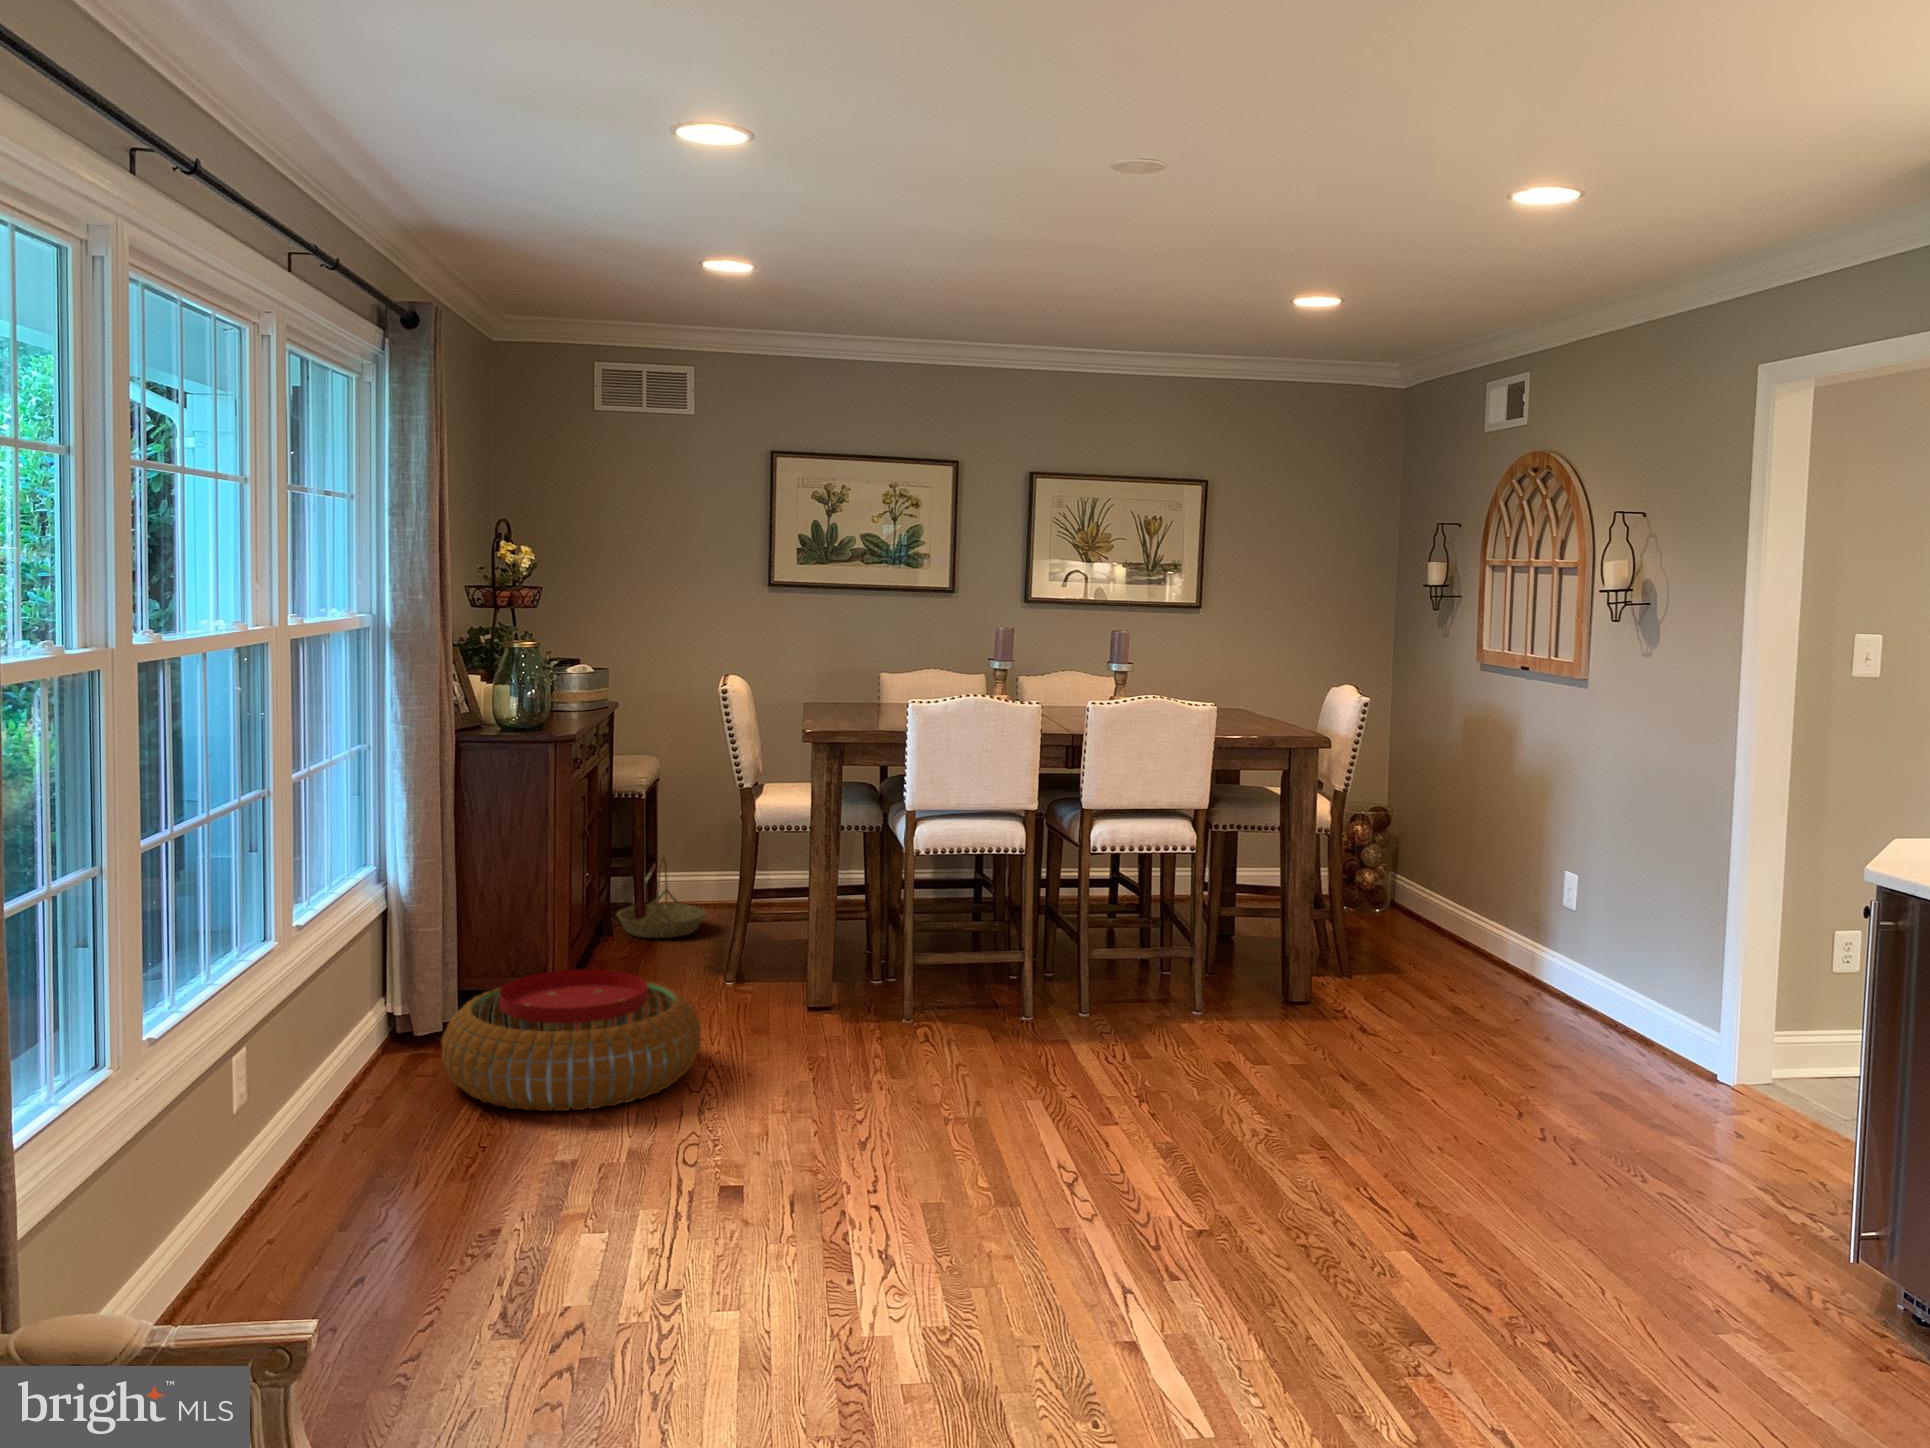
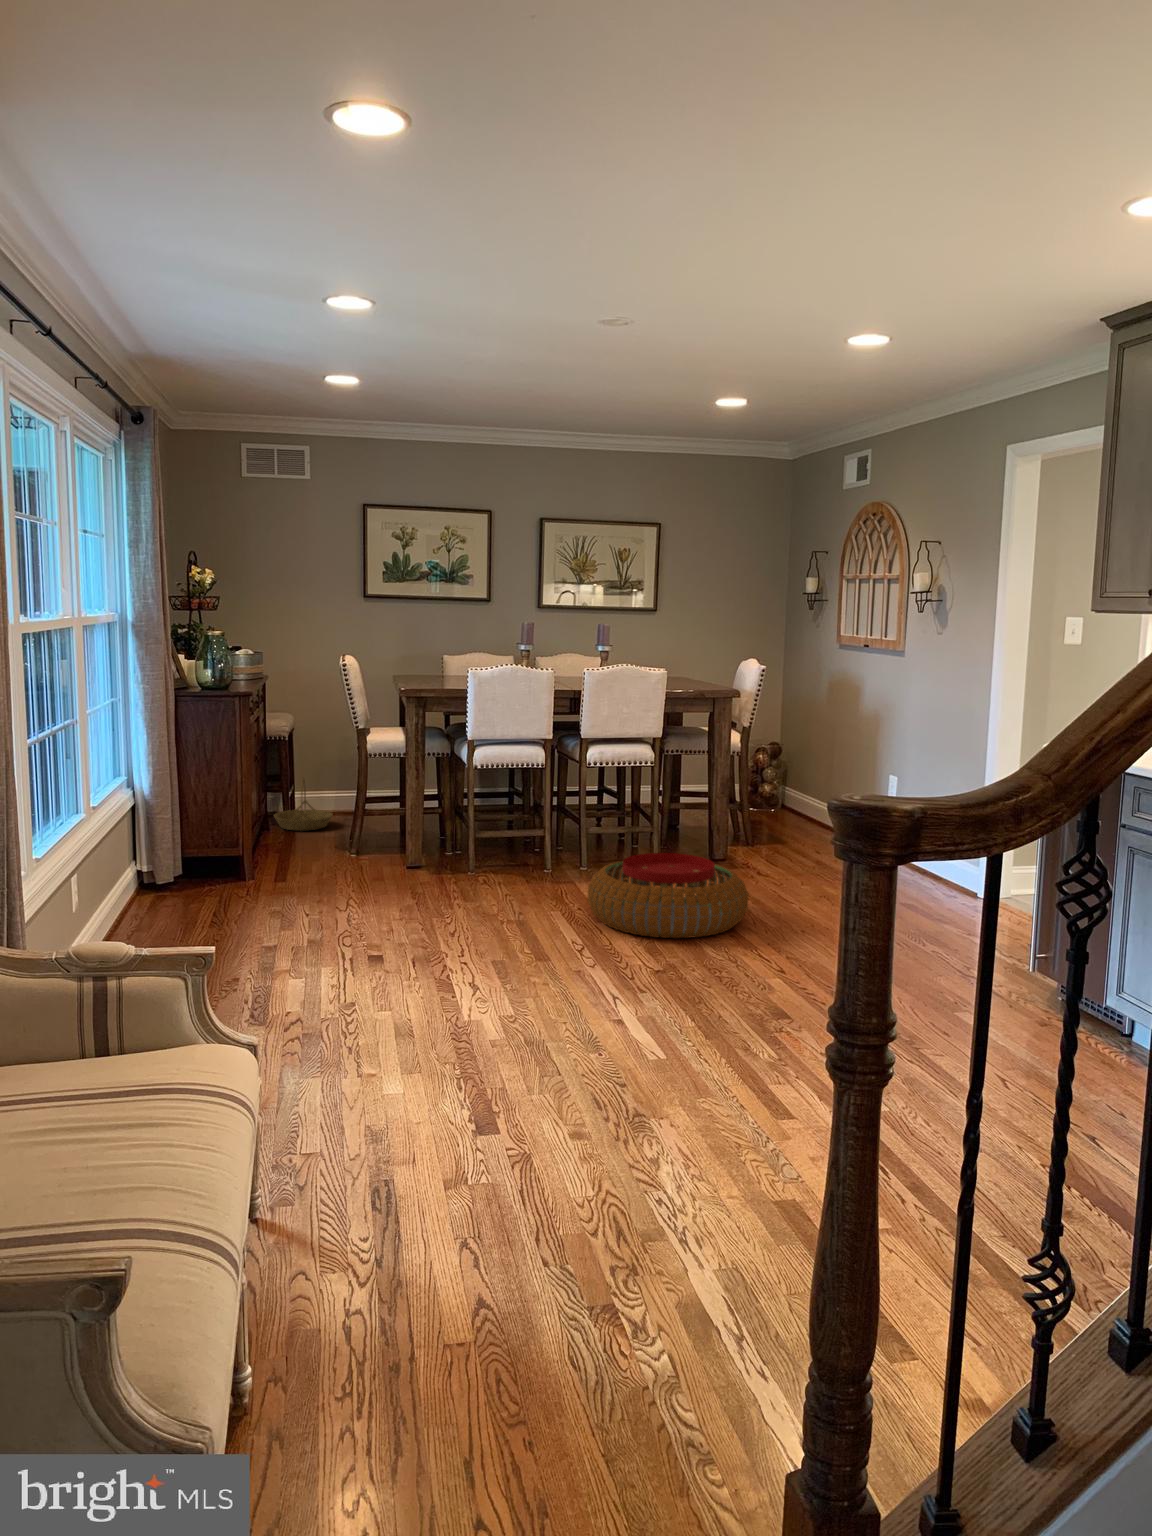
pouf: present [441,970,701,1111] -> present [588,853,749,938]

